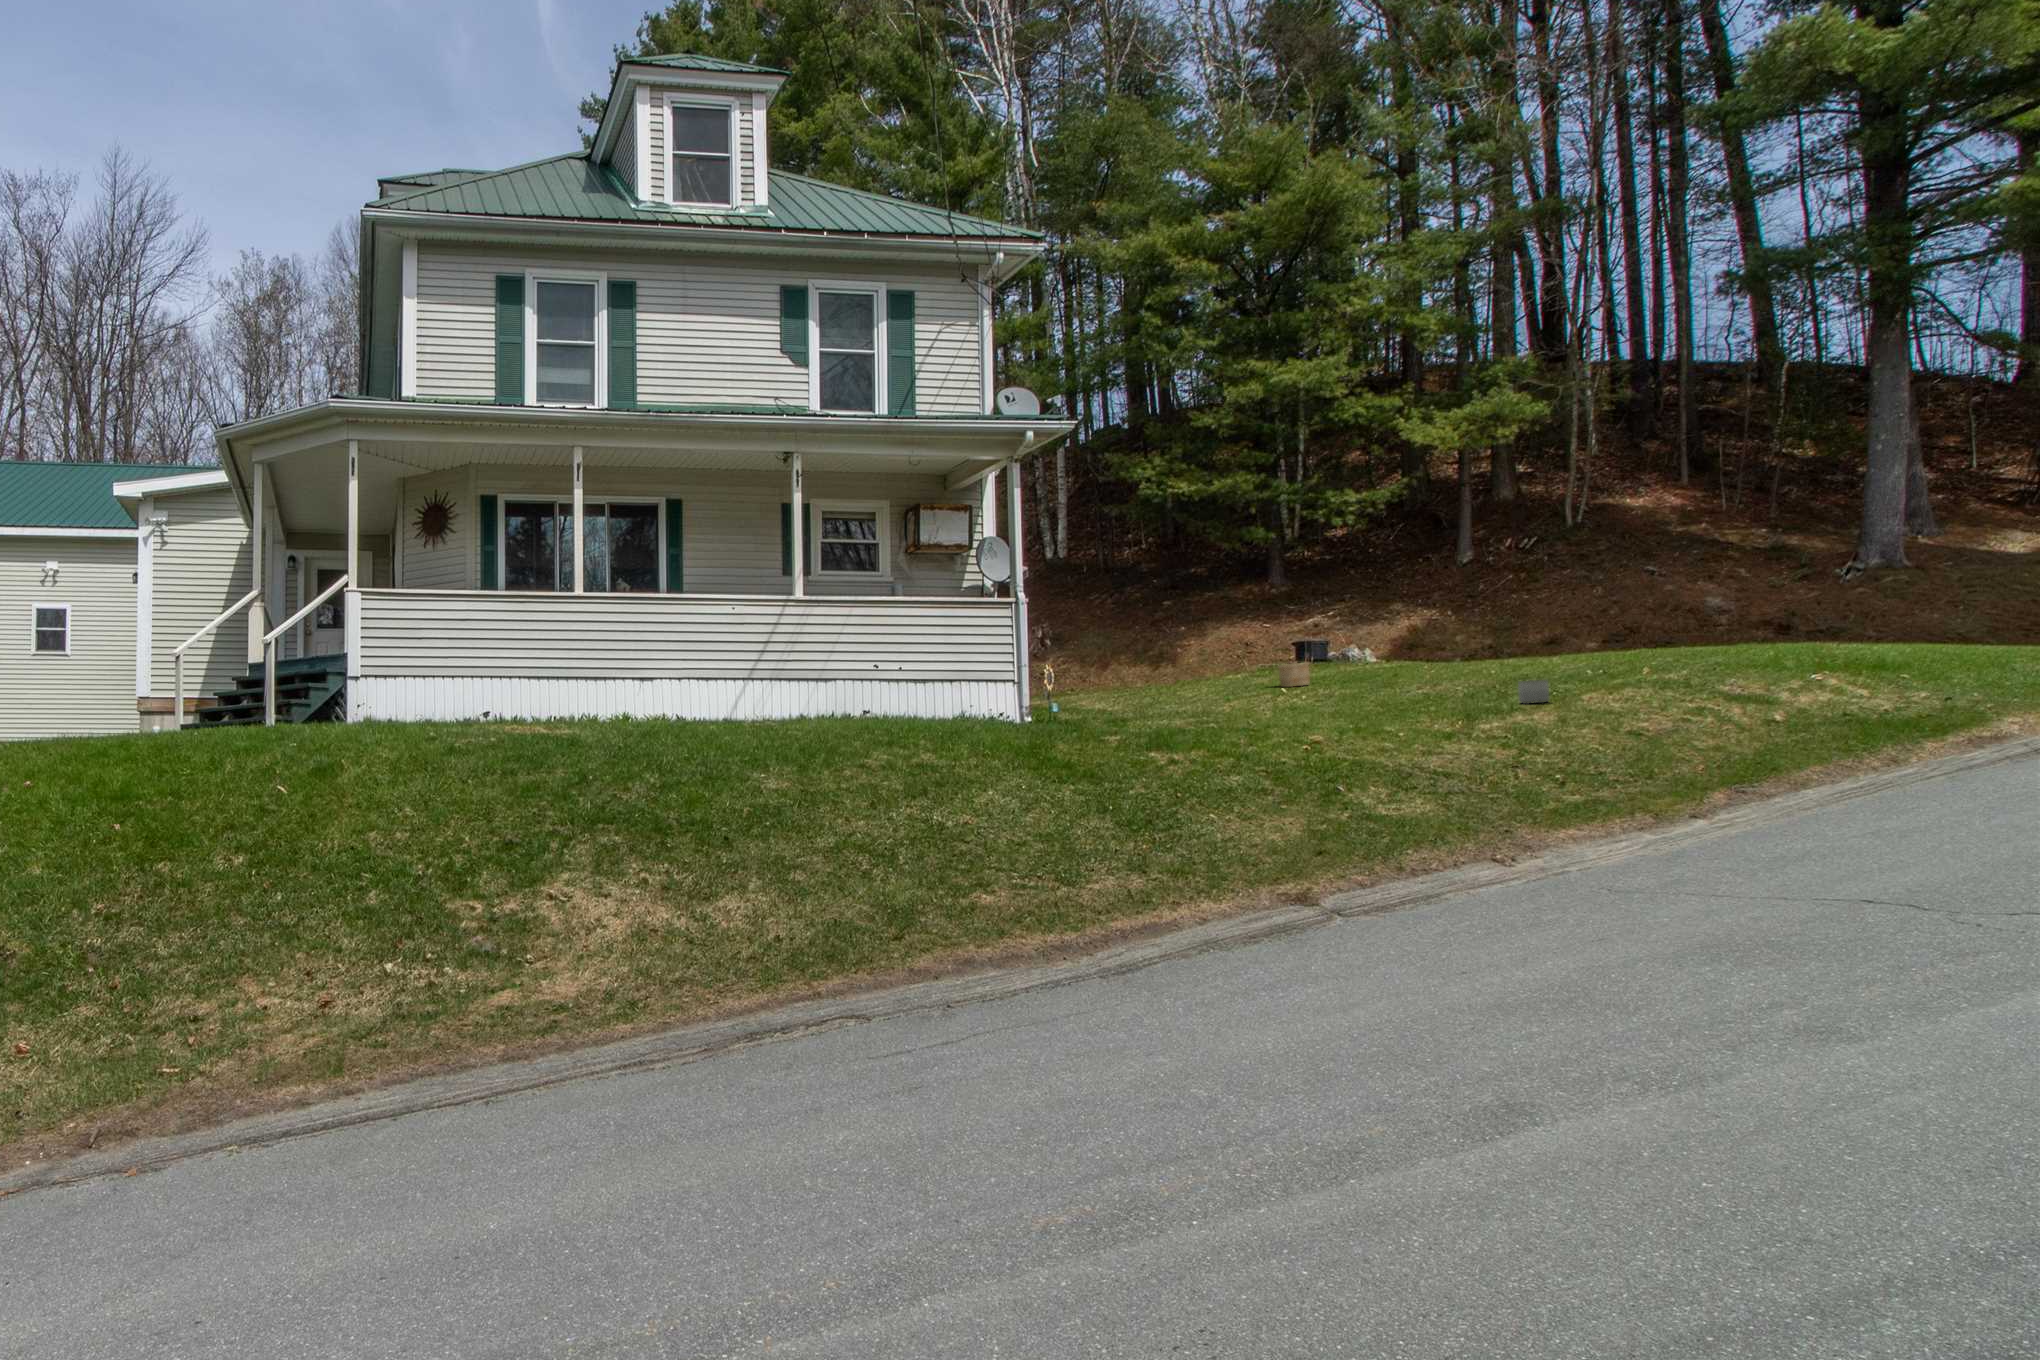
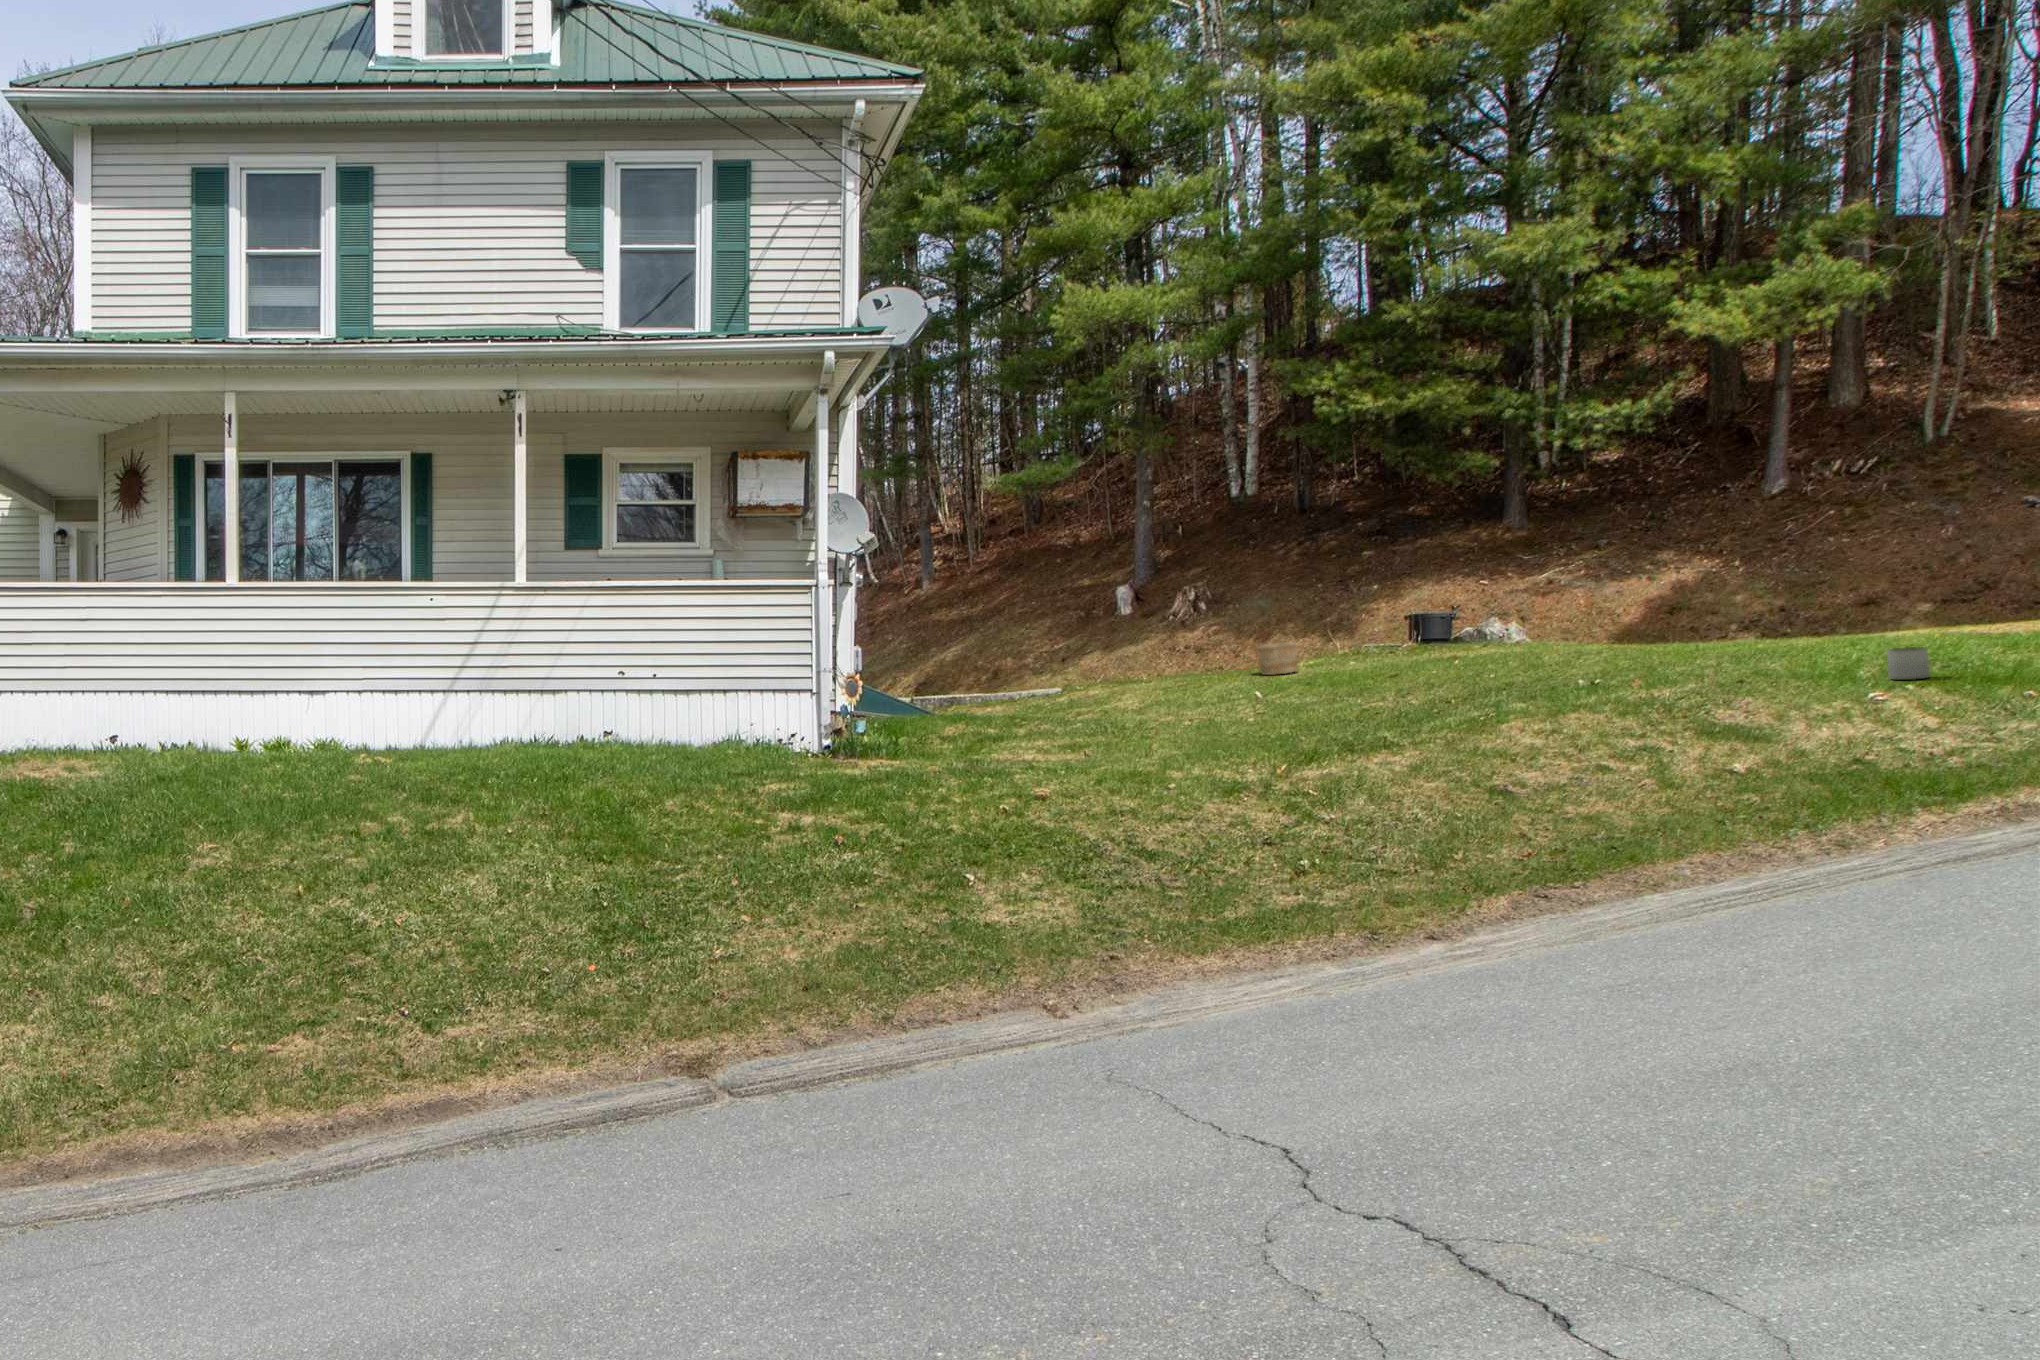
planter: present [1518,680,1549,704] -> present [1887,647,1930,680]

